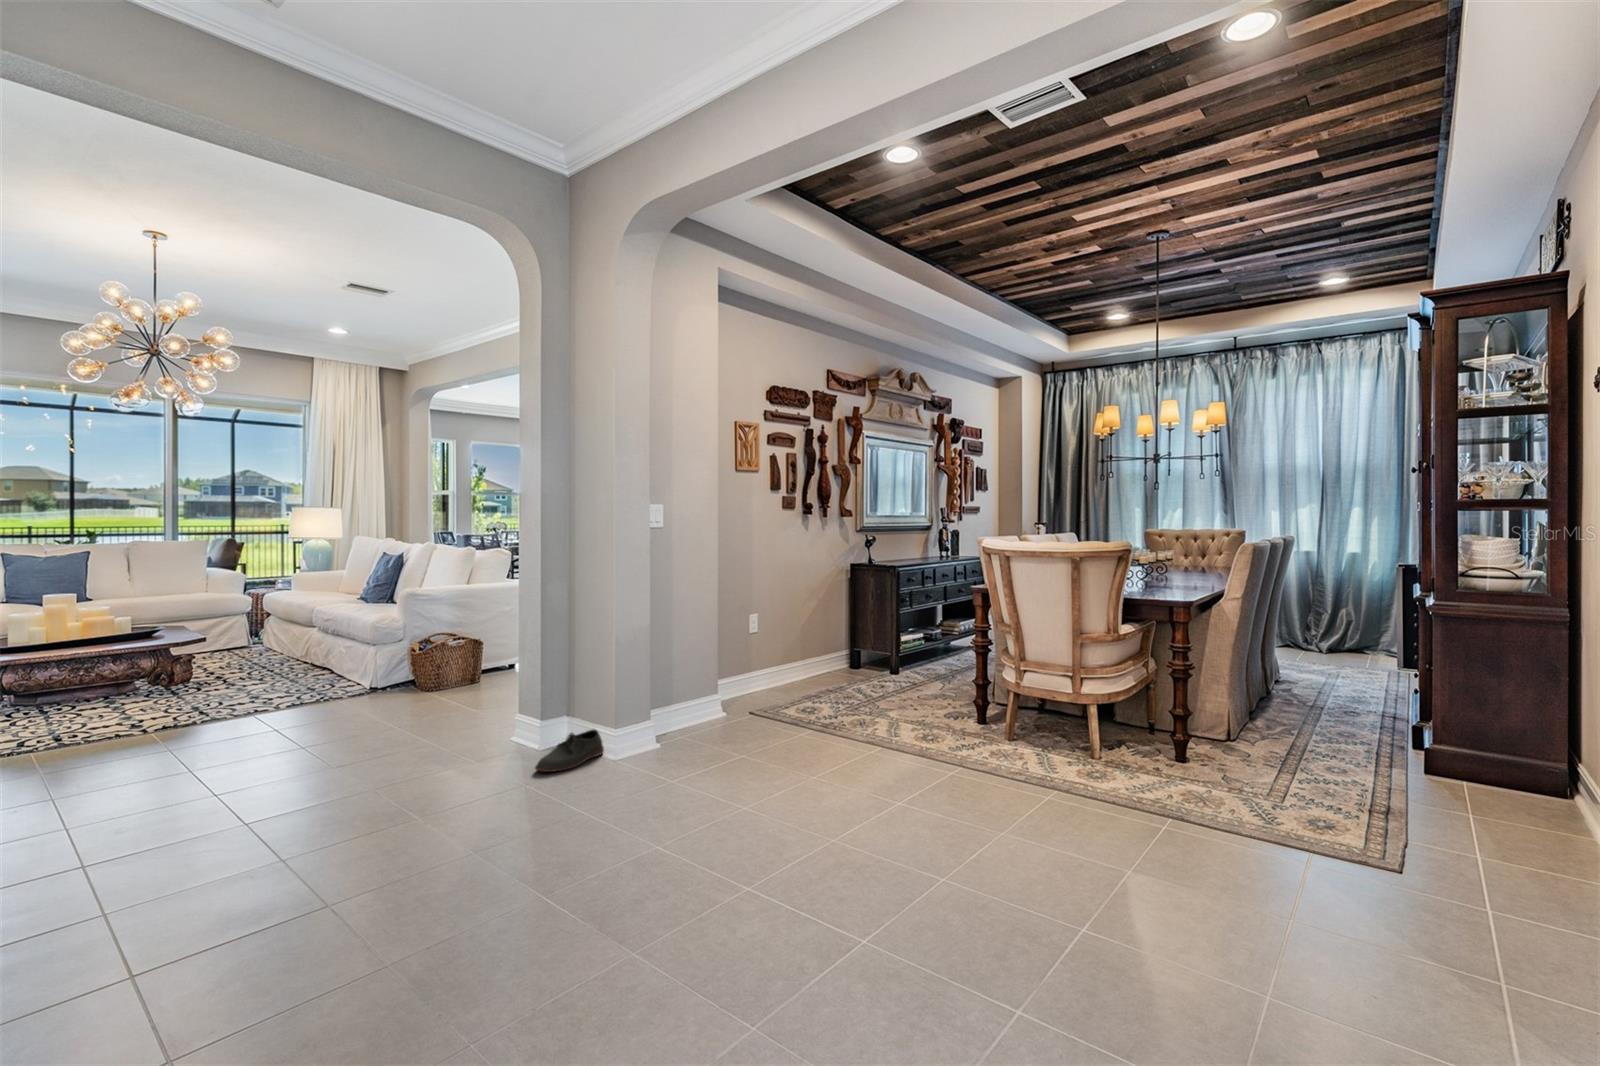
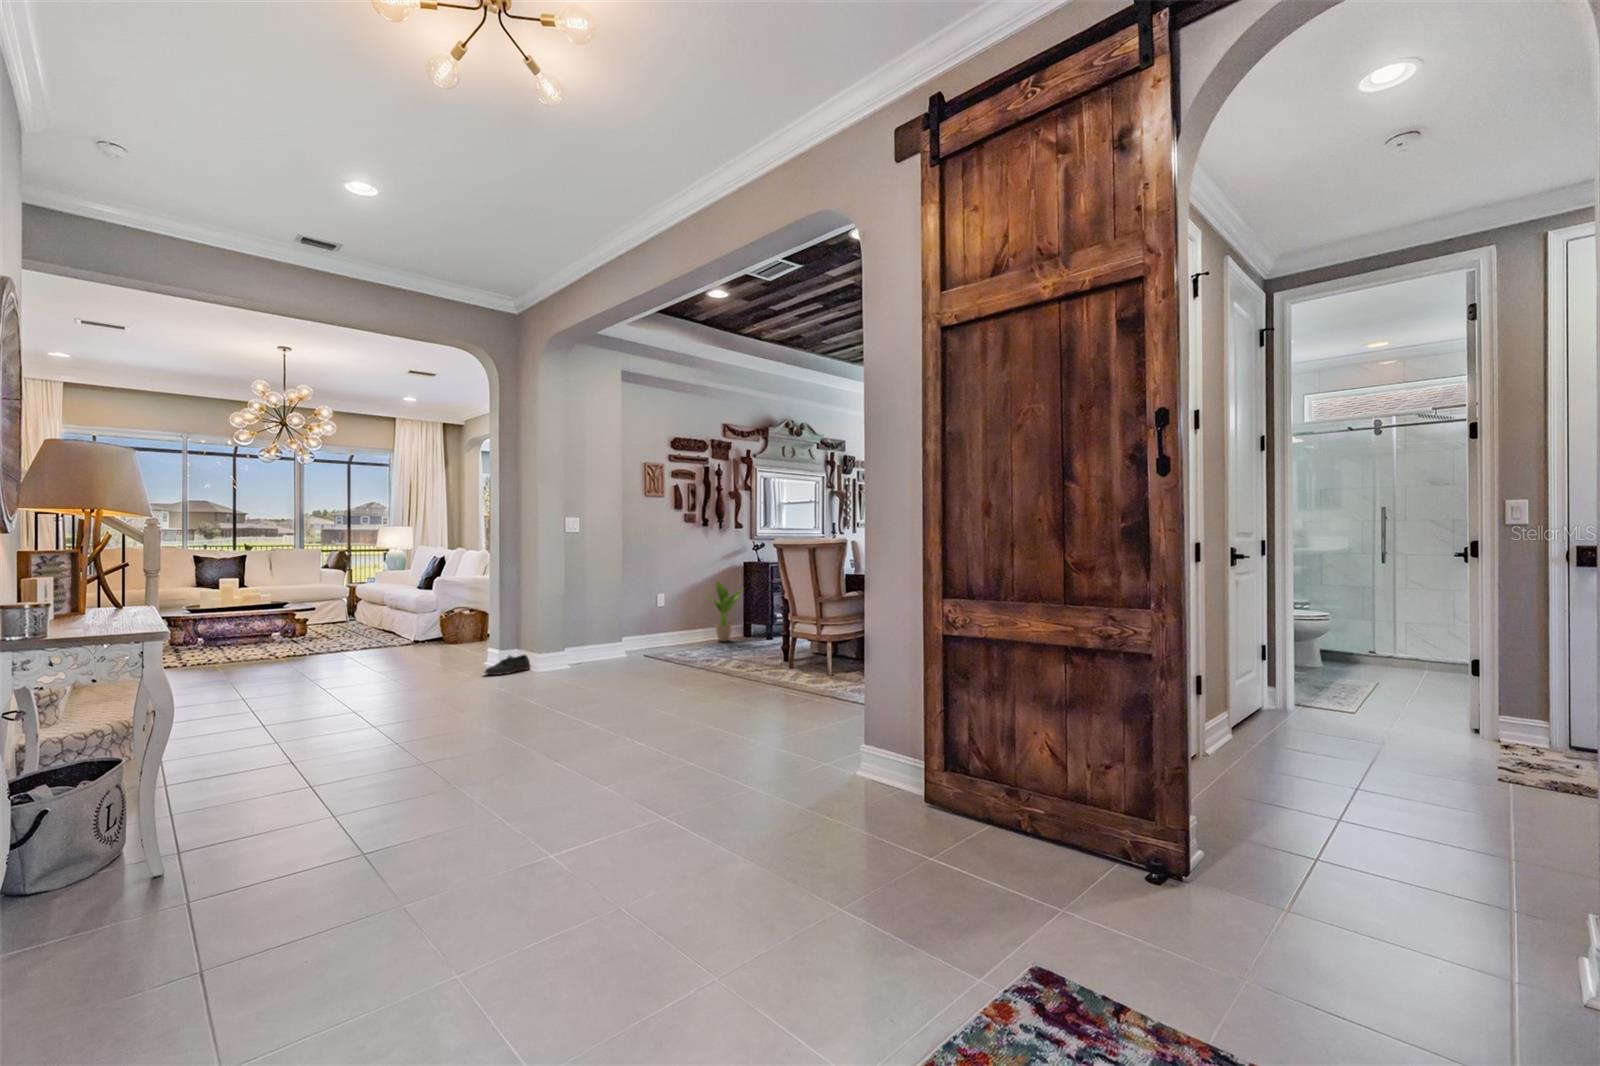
potted plant: none [804,594,868,680] -> present [709,581,742,641]

